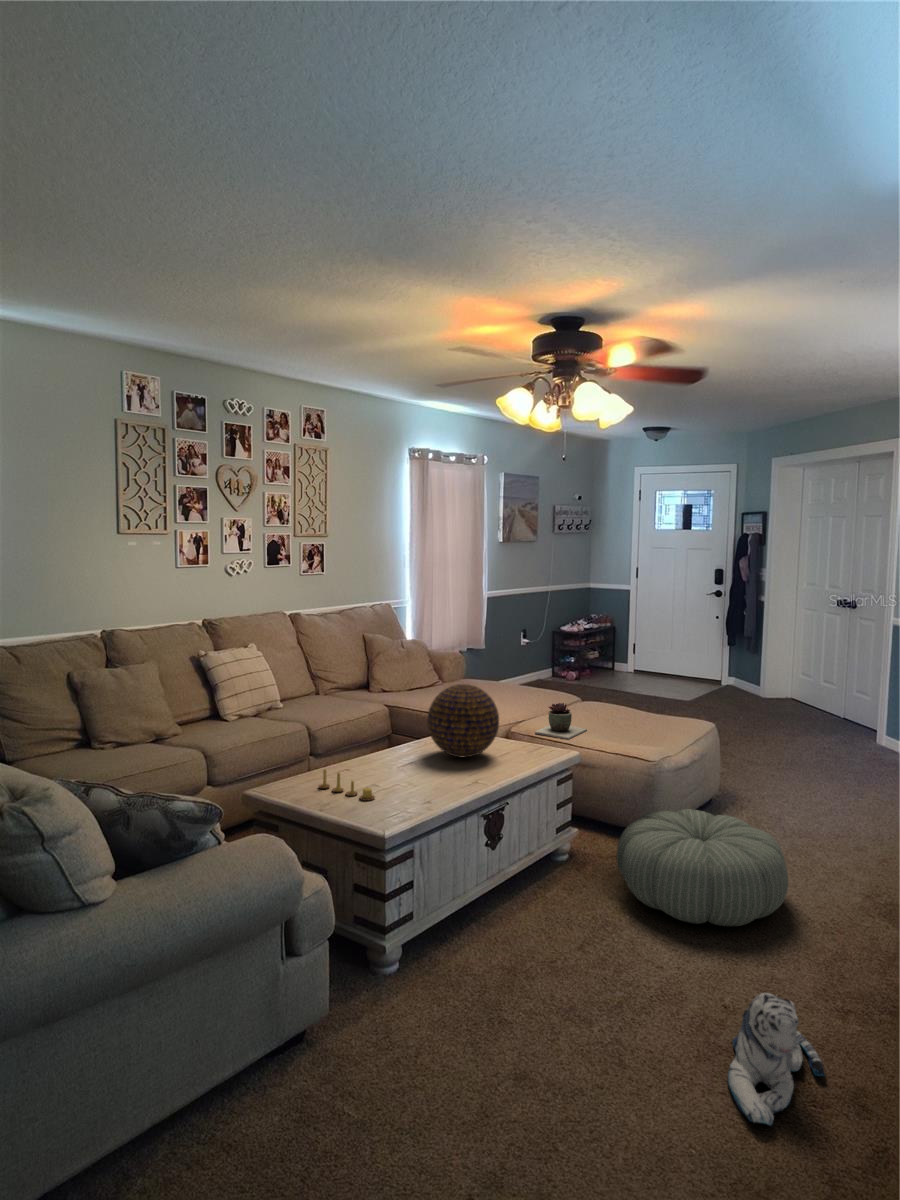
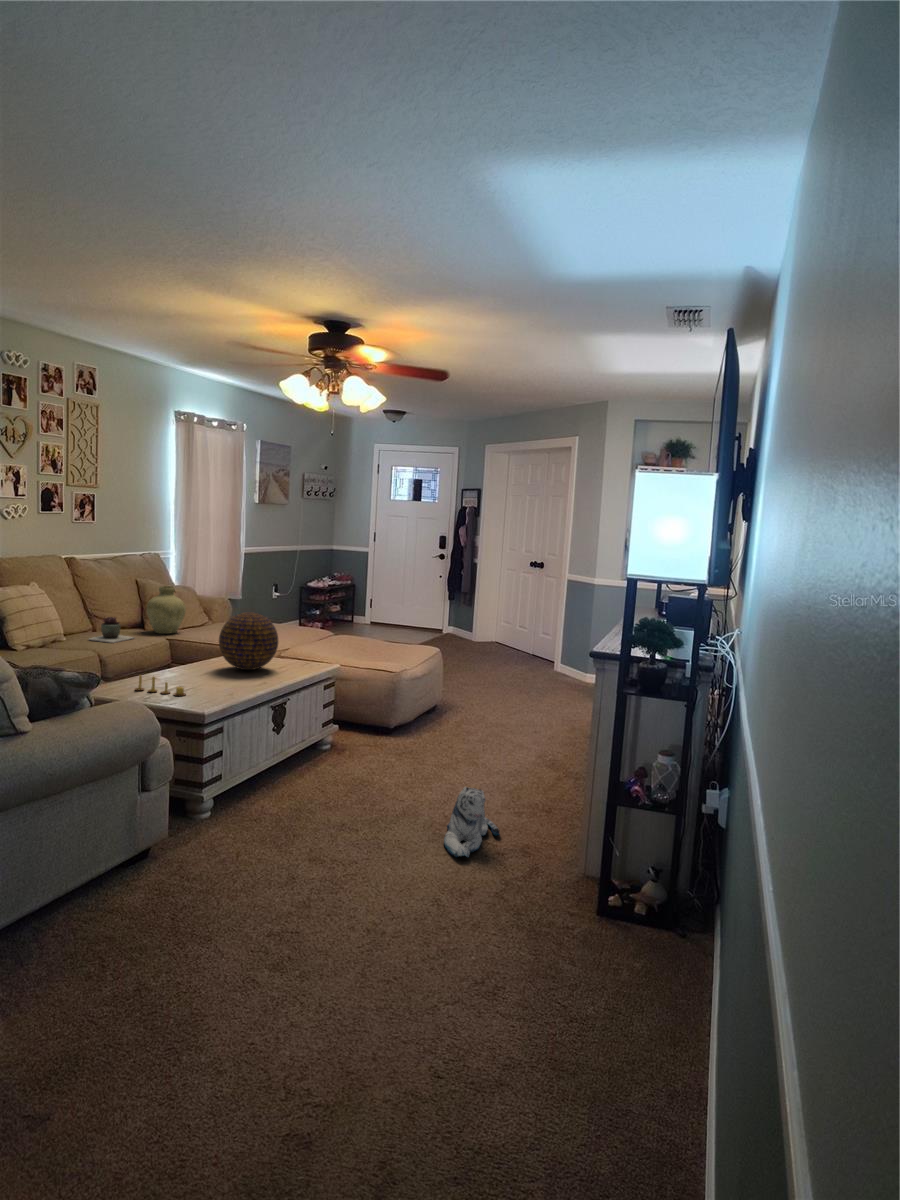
vase: none [370,643,411,697] -> present [147,586,186,634]
succulent plant: present [535,703,587,740] -> present [88,617,134,643]
pouf: present [616,809,788,926] -> none [369,703,485,774]

